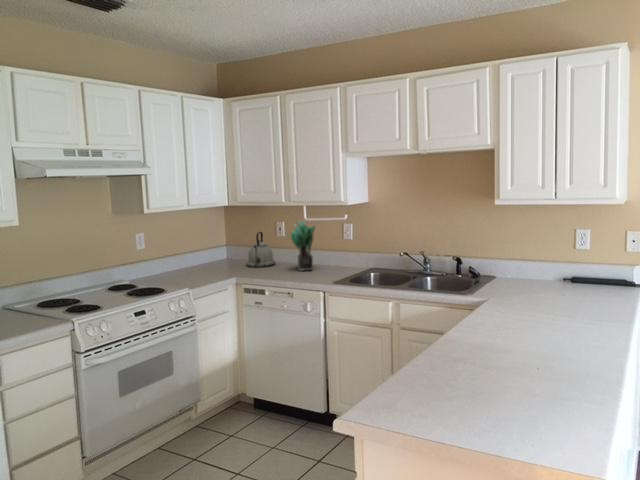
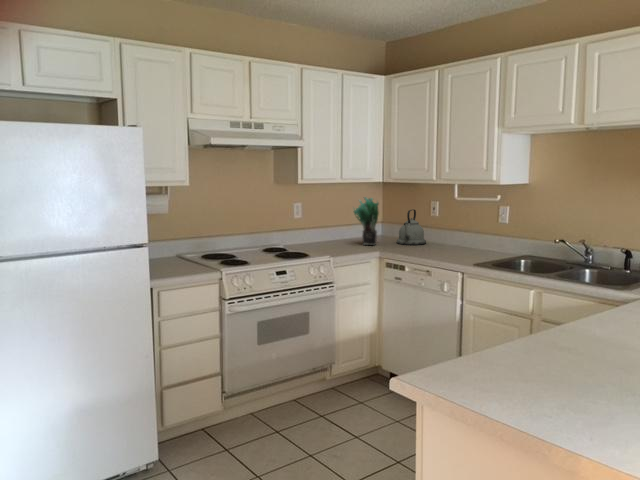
potted plant: present [291,221,315,271] -> present [354,197,379,245]

